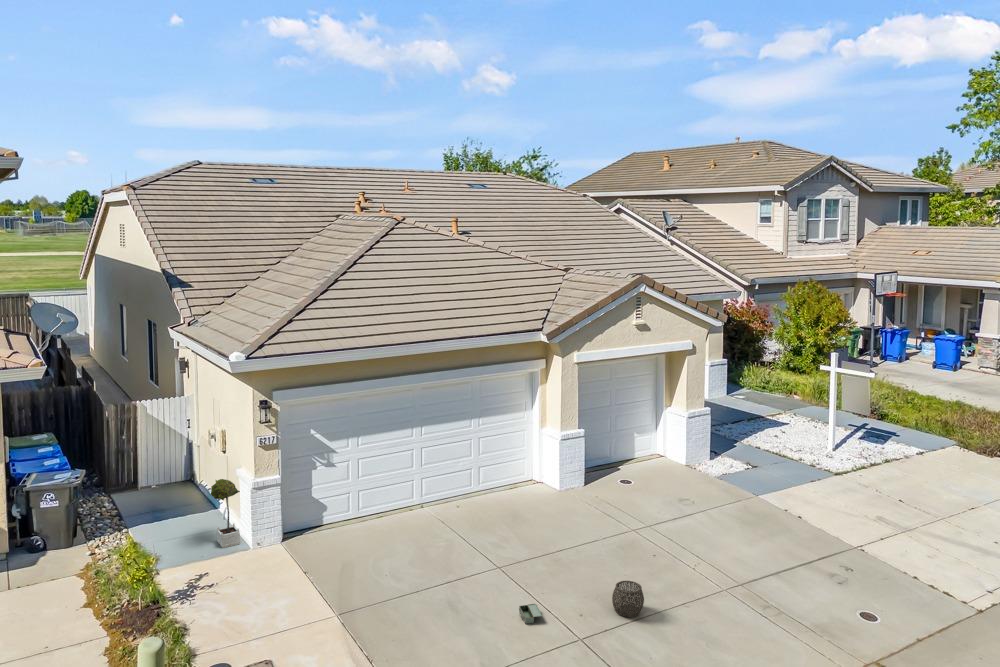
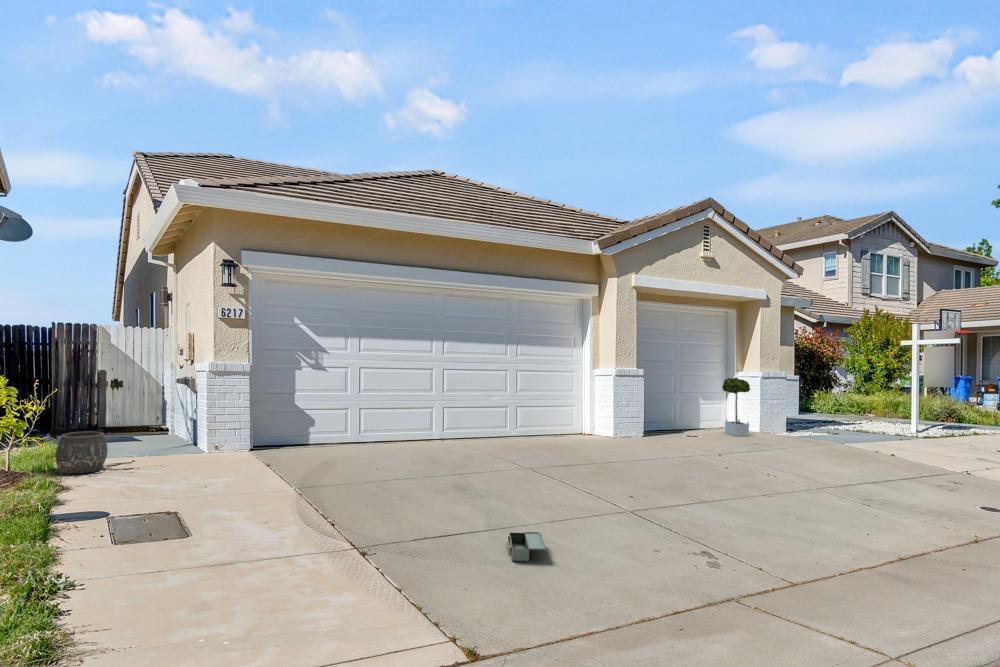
potted tree: present [211,479,240,548] -> present [722,377,750,436]
woven basket: present [612,581,644,617] -> present [55,431,108,474]

